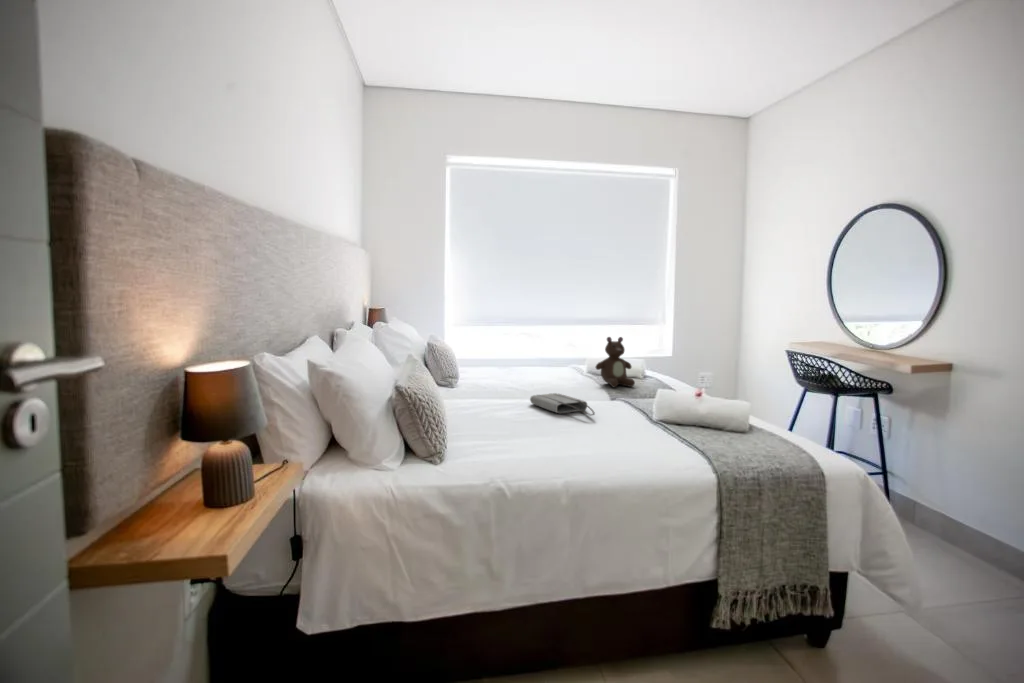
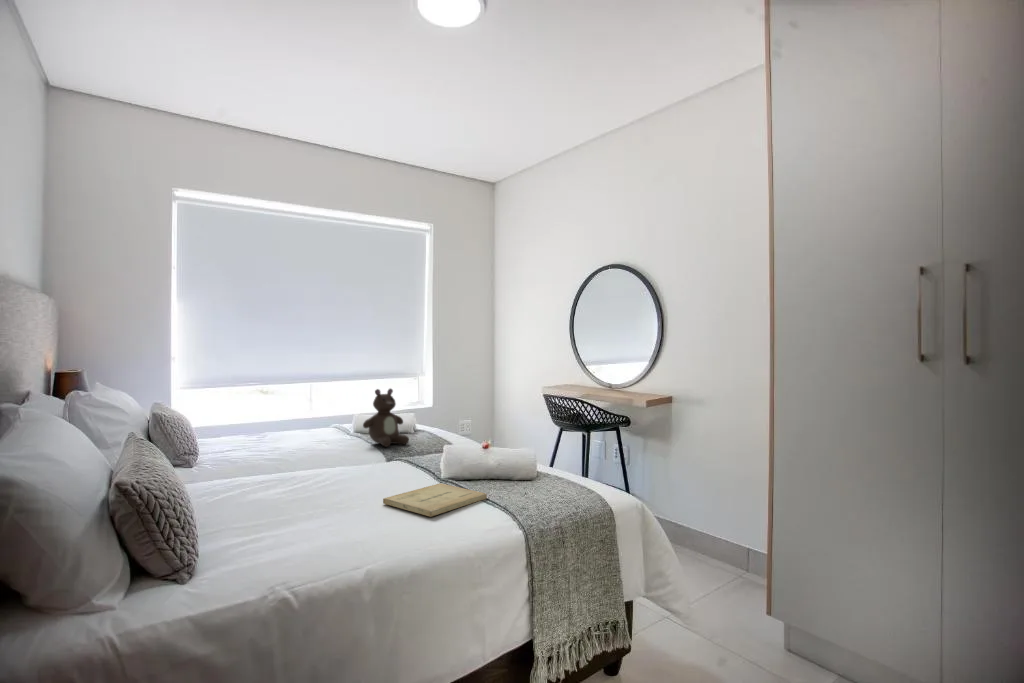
tote bag: present [530,393,595,415] -> none [291,462,380,487]
book: none [592,423,688,449] -> present [383,483,487,517]

